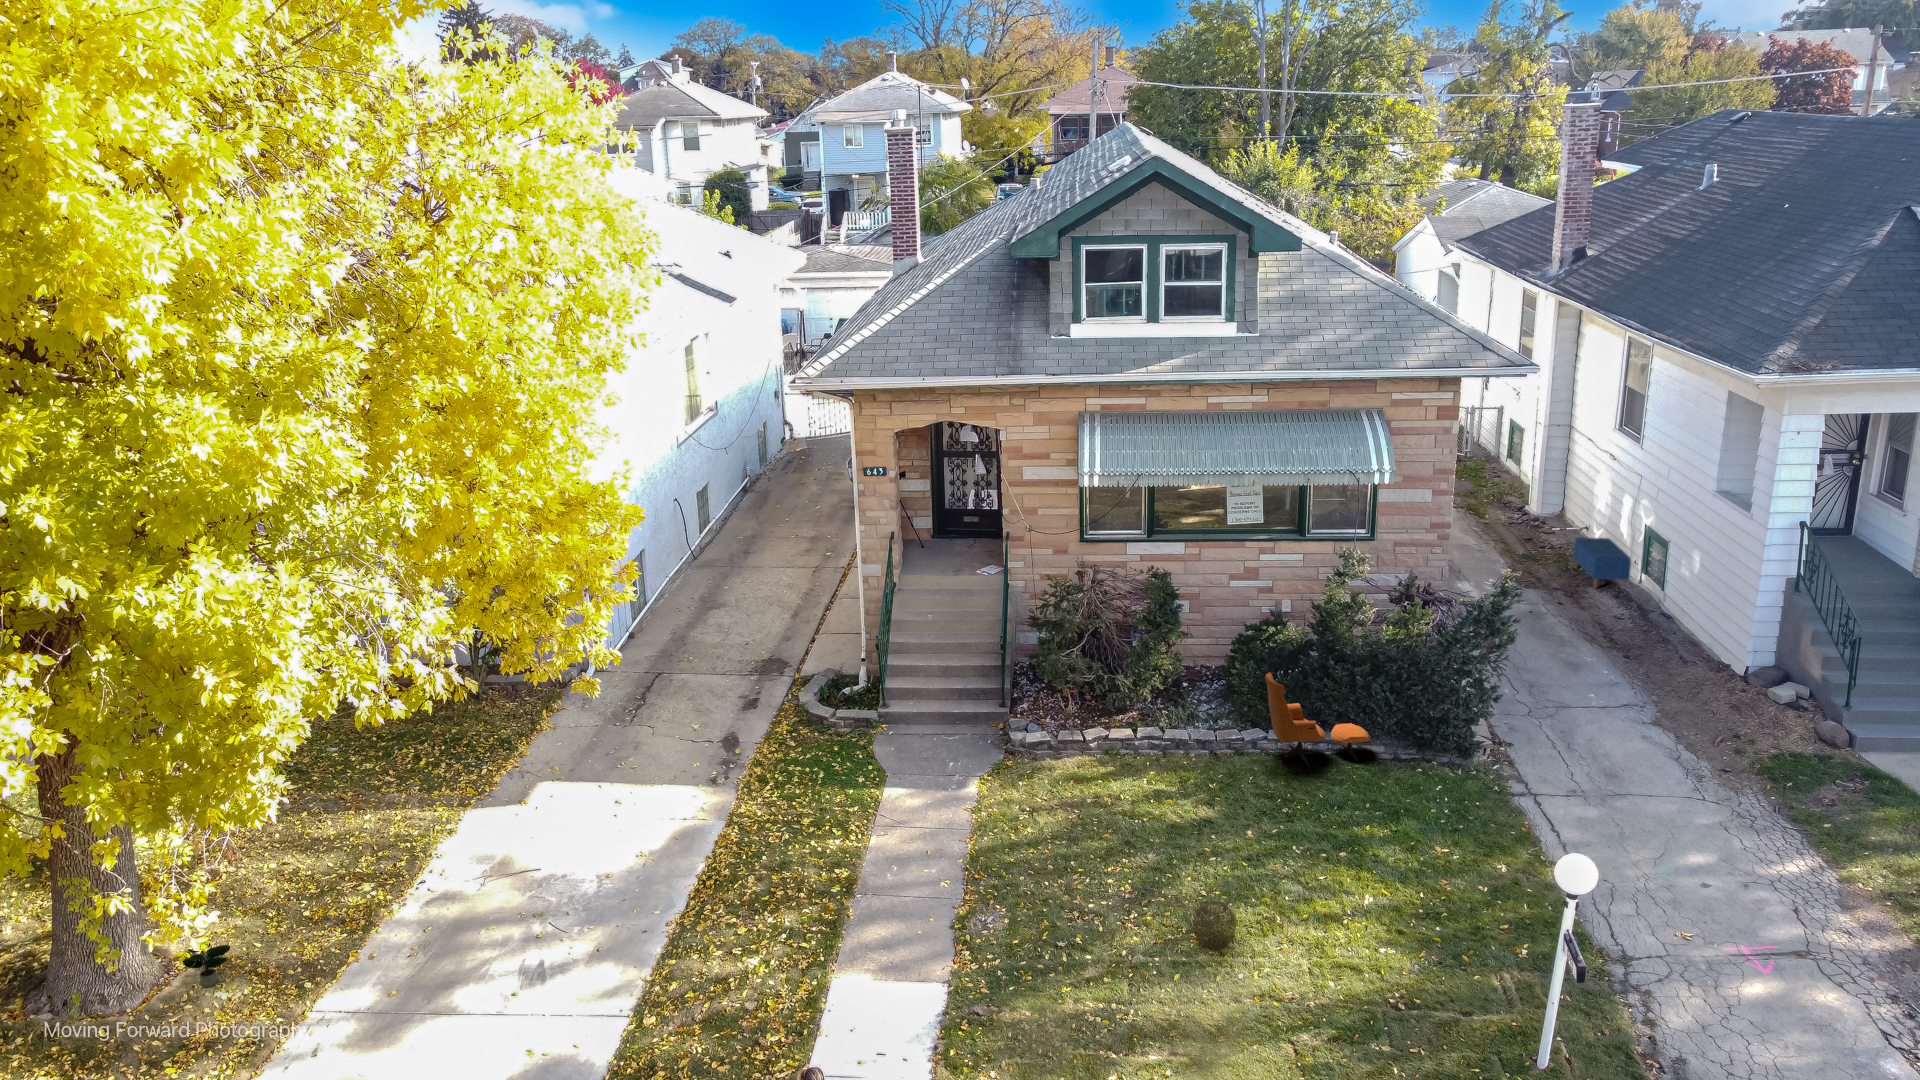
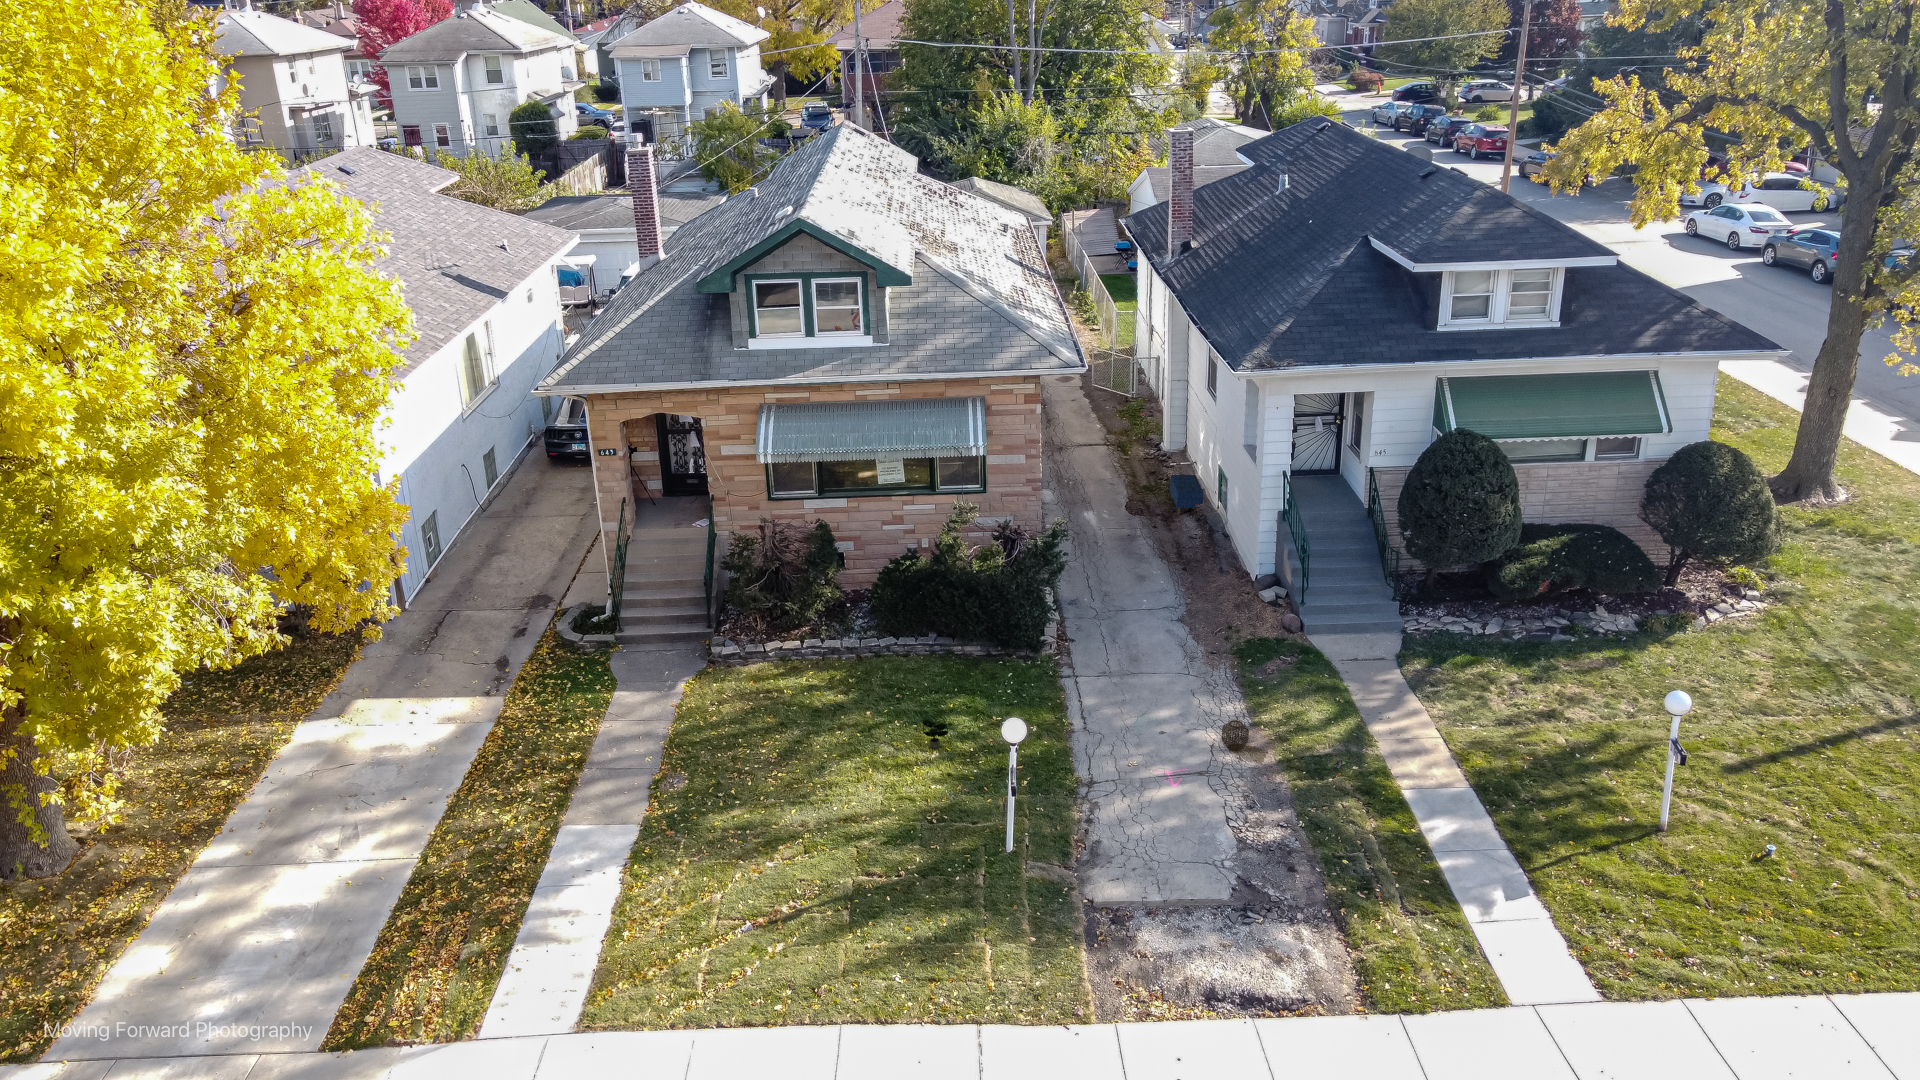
lounge chair: present [1266,672,1370,768] -> none [891,597,968,663]
woven basket: present [1194,901,1236,950] -> present [1222,720,1249,751]
potted plant: present [182,943,230,987] -> present [923,720,948,749]

